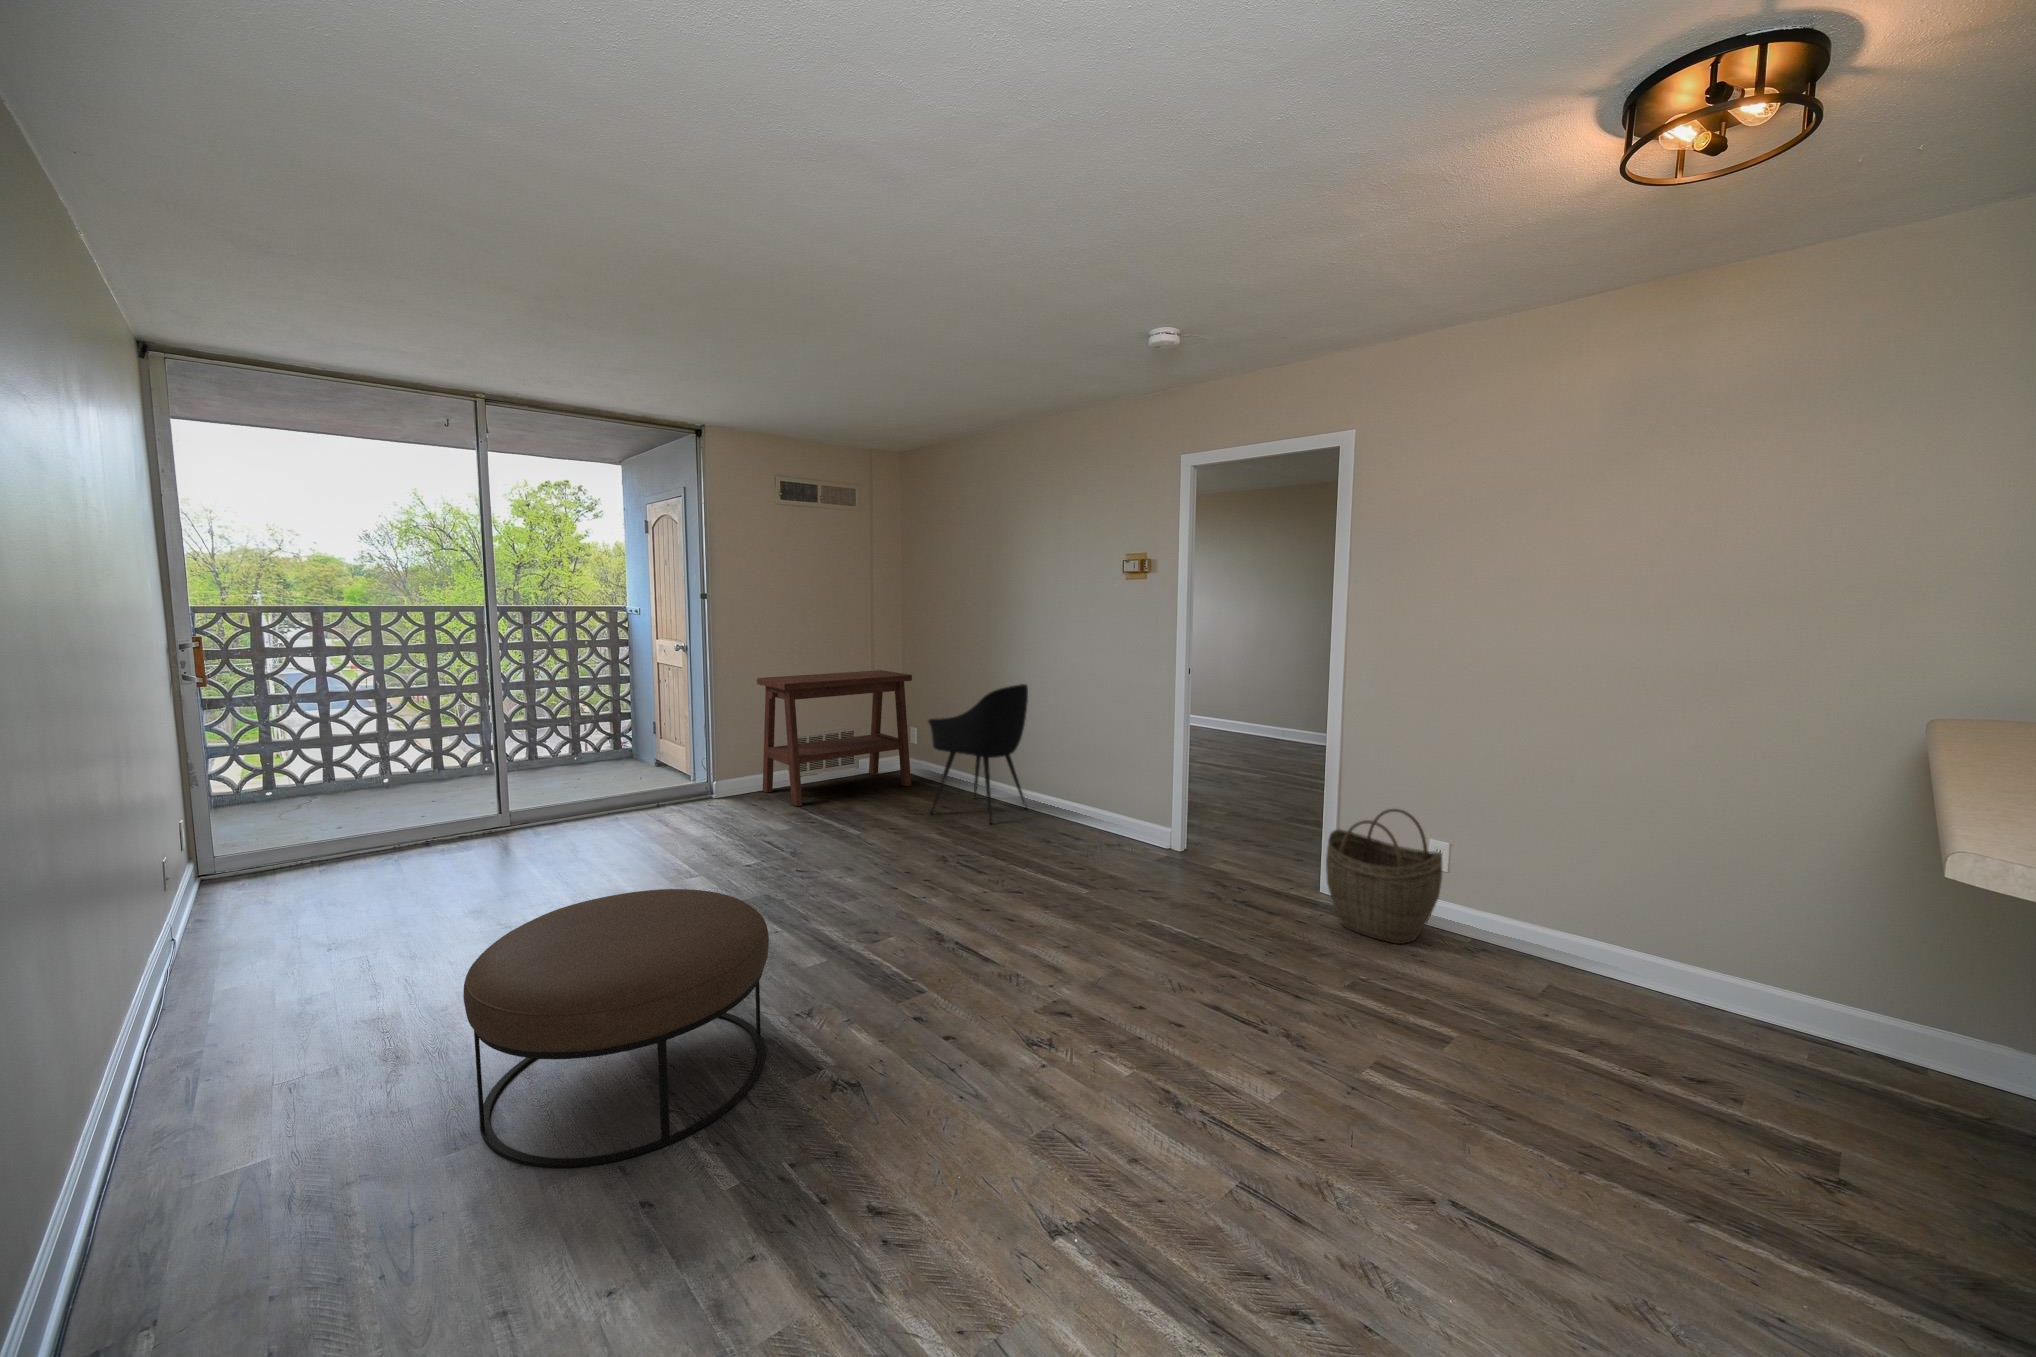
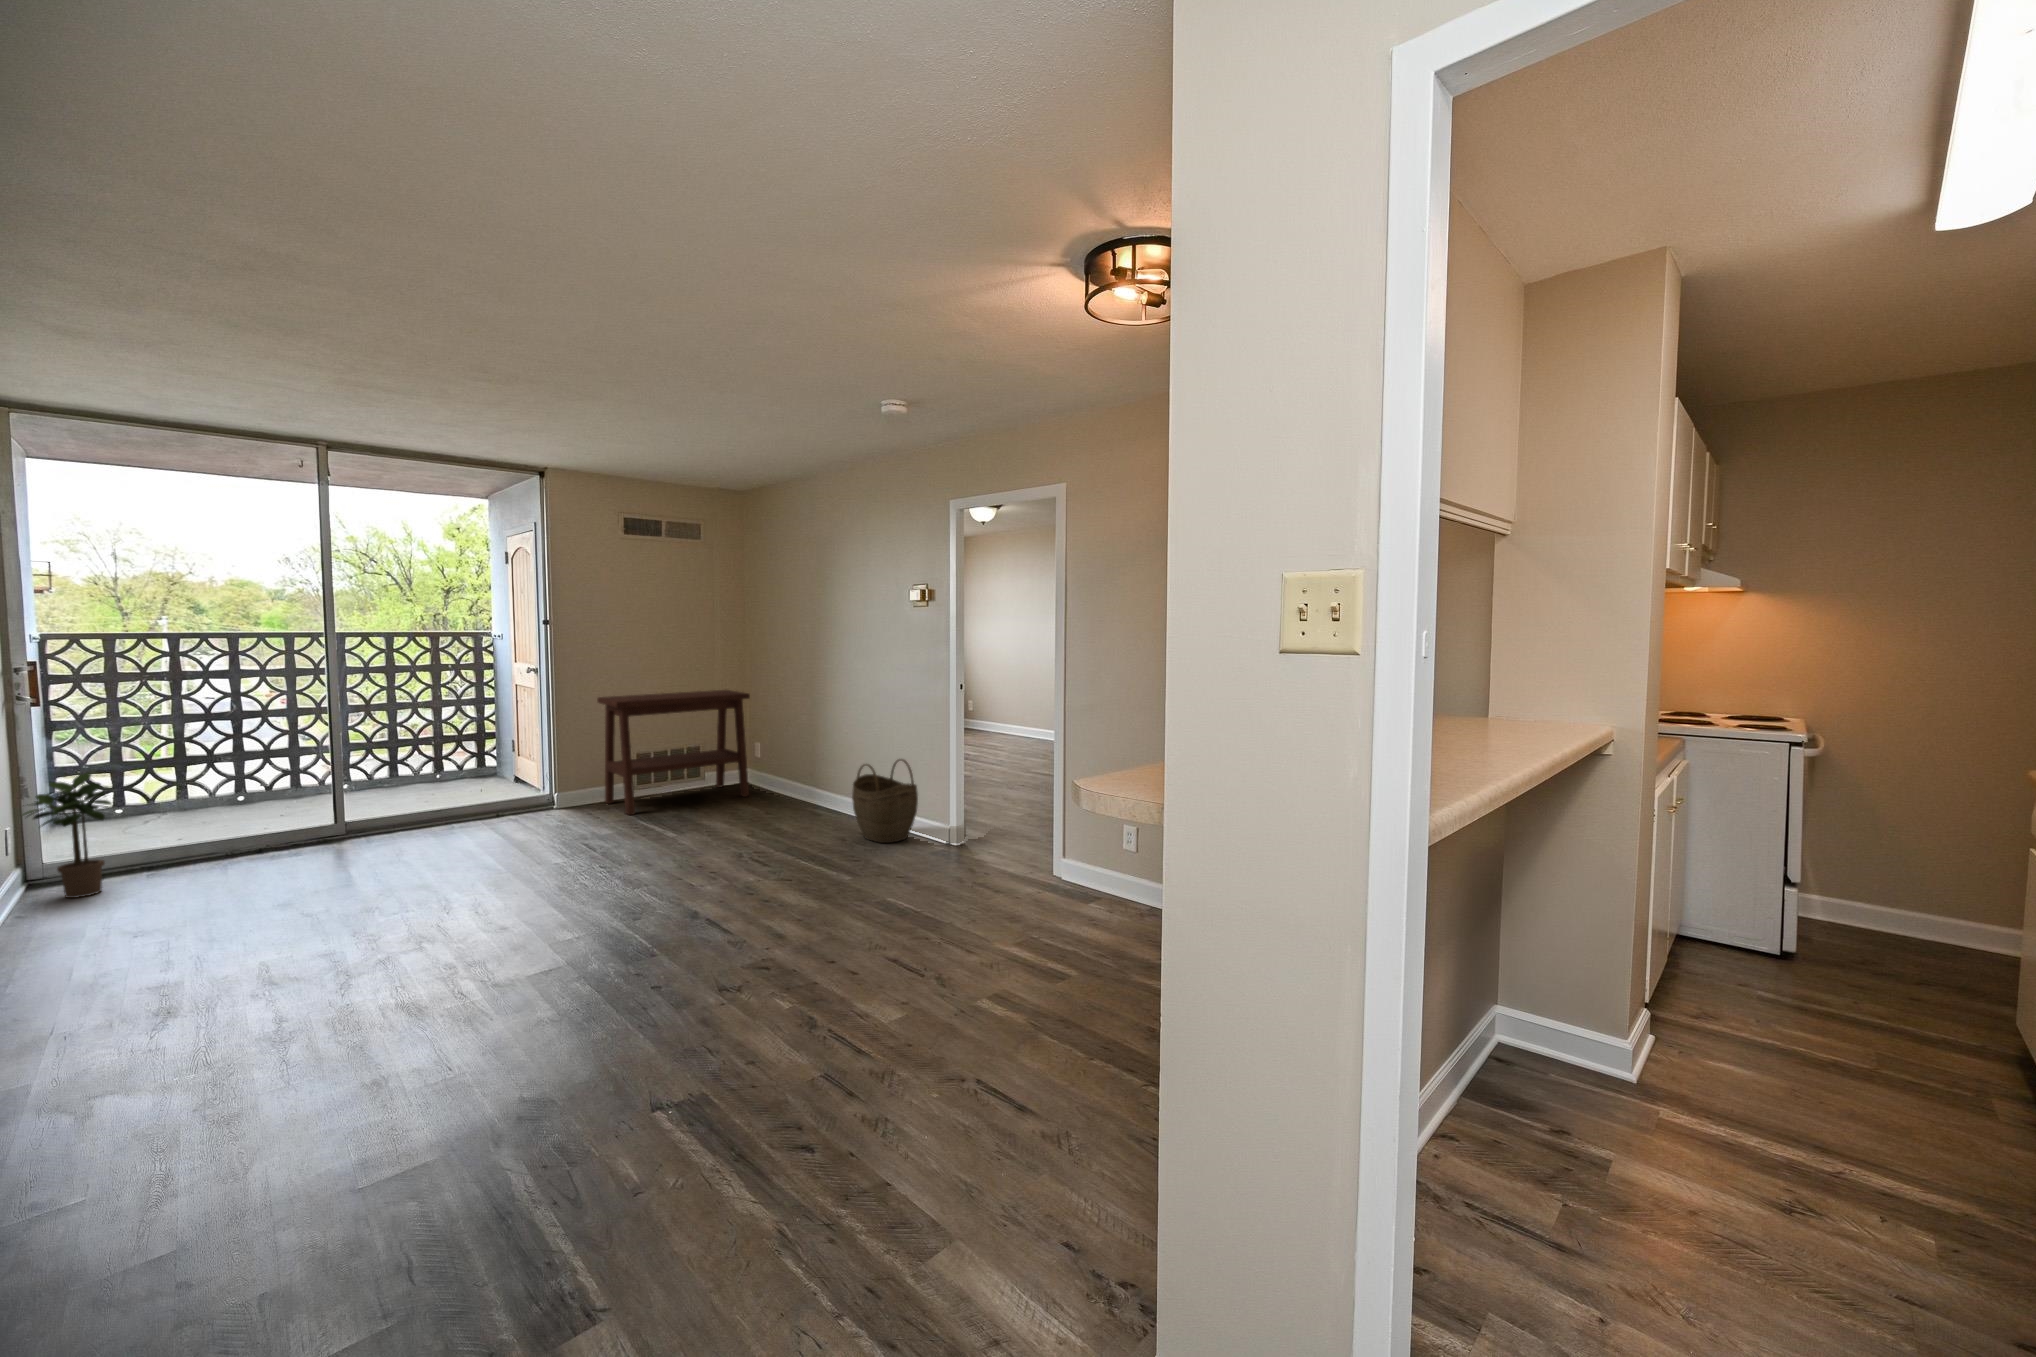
armchair: present [928,684,1028,824] -> none [746,700,844,827]
potted plant: none [192,760,288,899] -> present [23,773,111,898]
woven basket: present [1326,809,1442,944] -> present [852,759,918,843]
ottoman: present [463,889,769,1167] -> none [204,868,491,1076]

